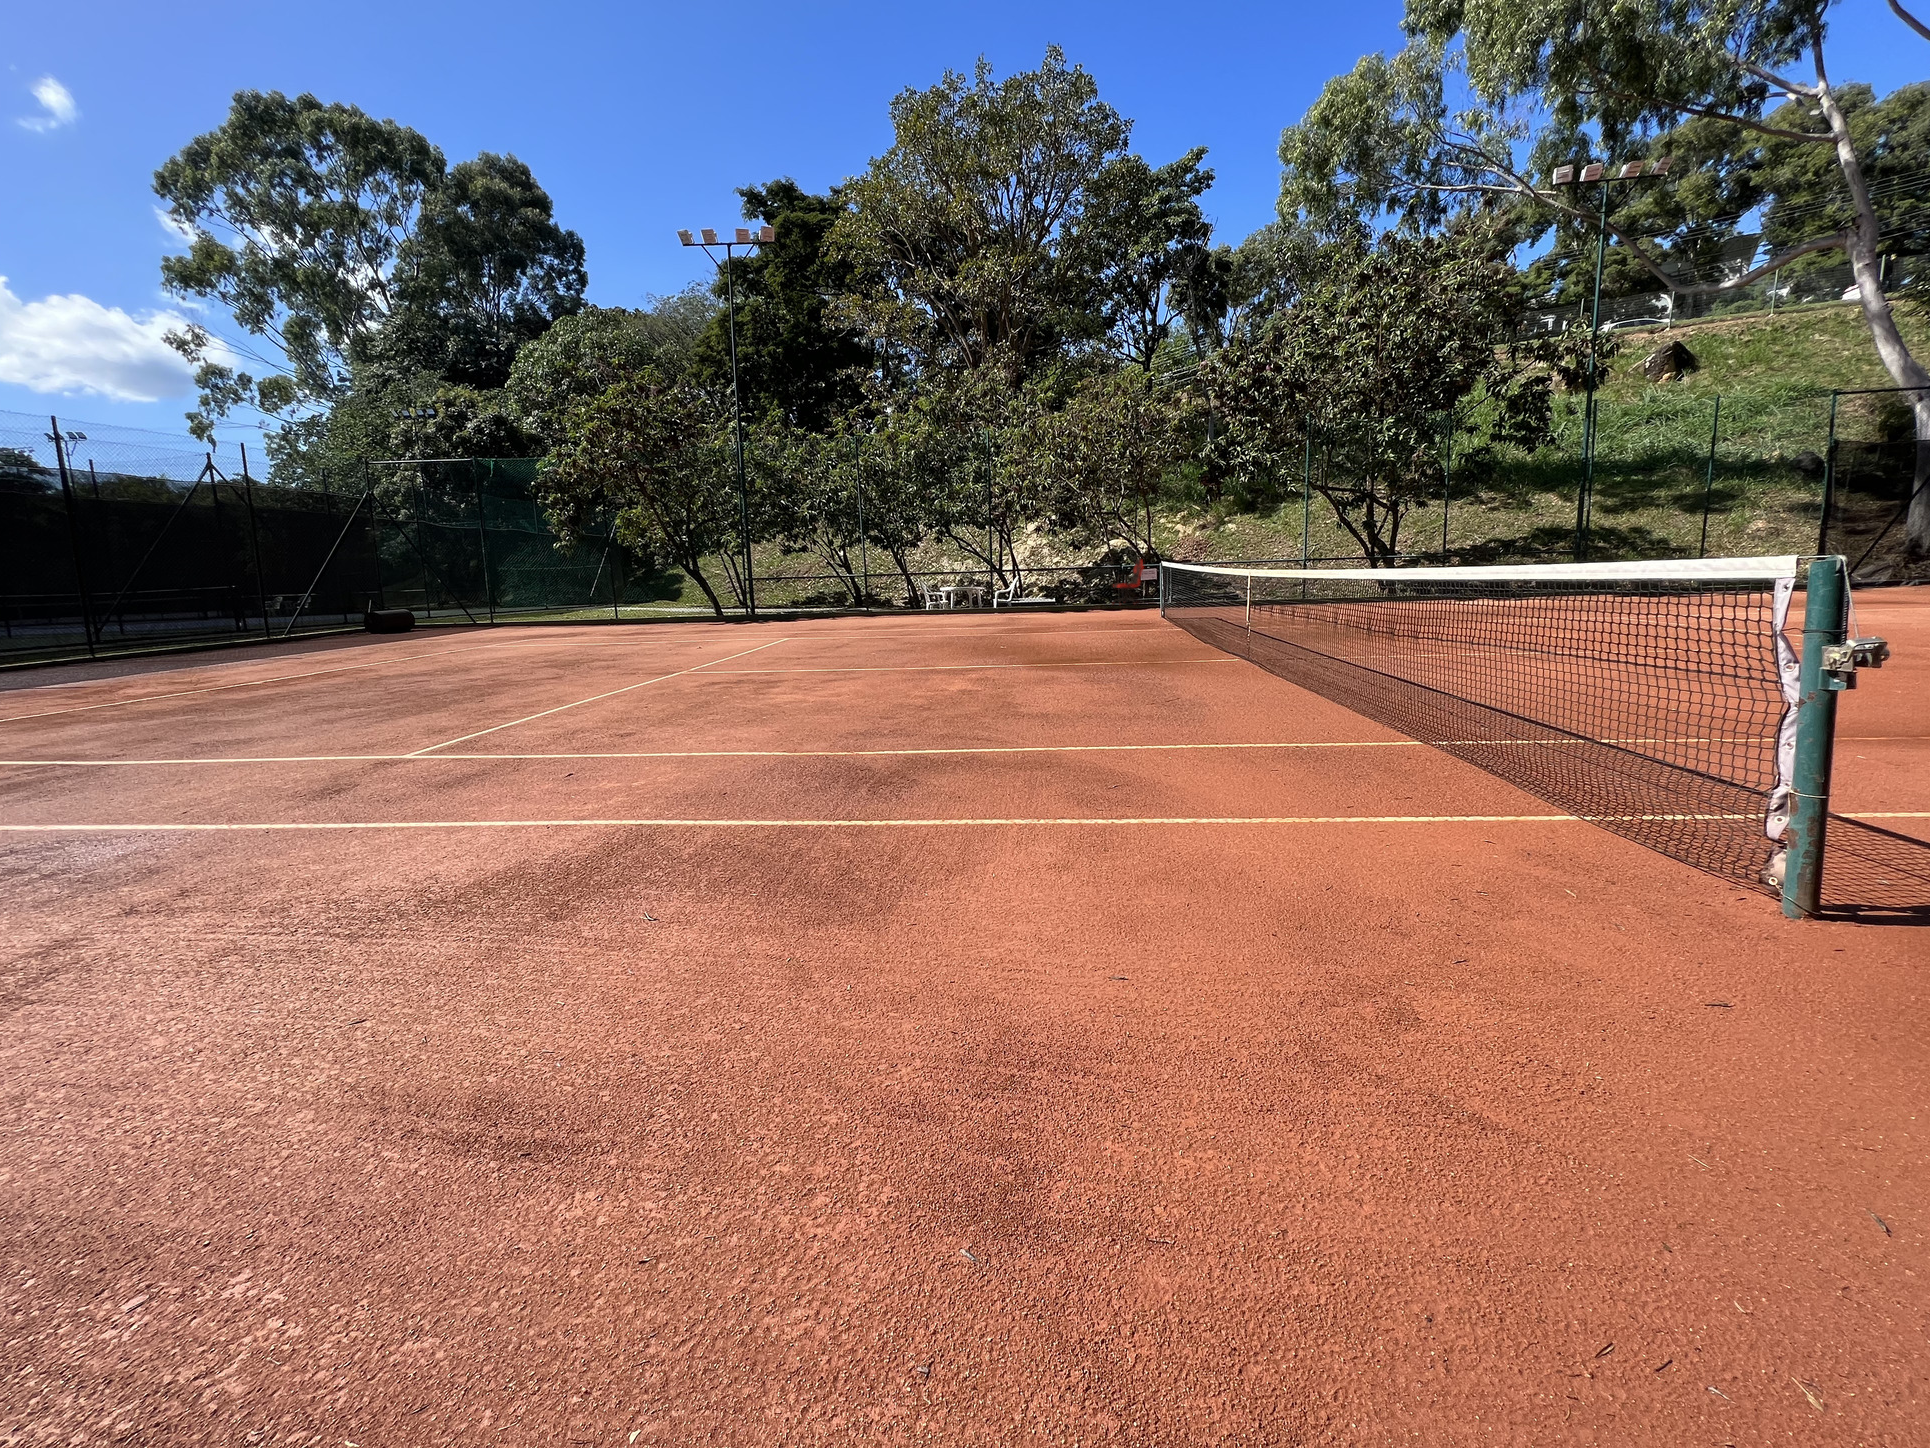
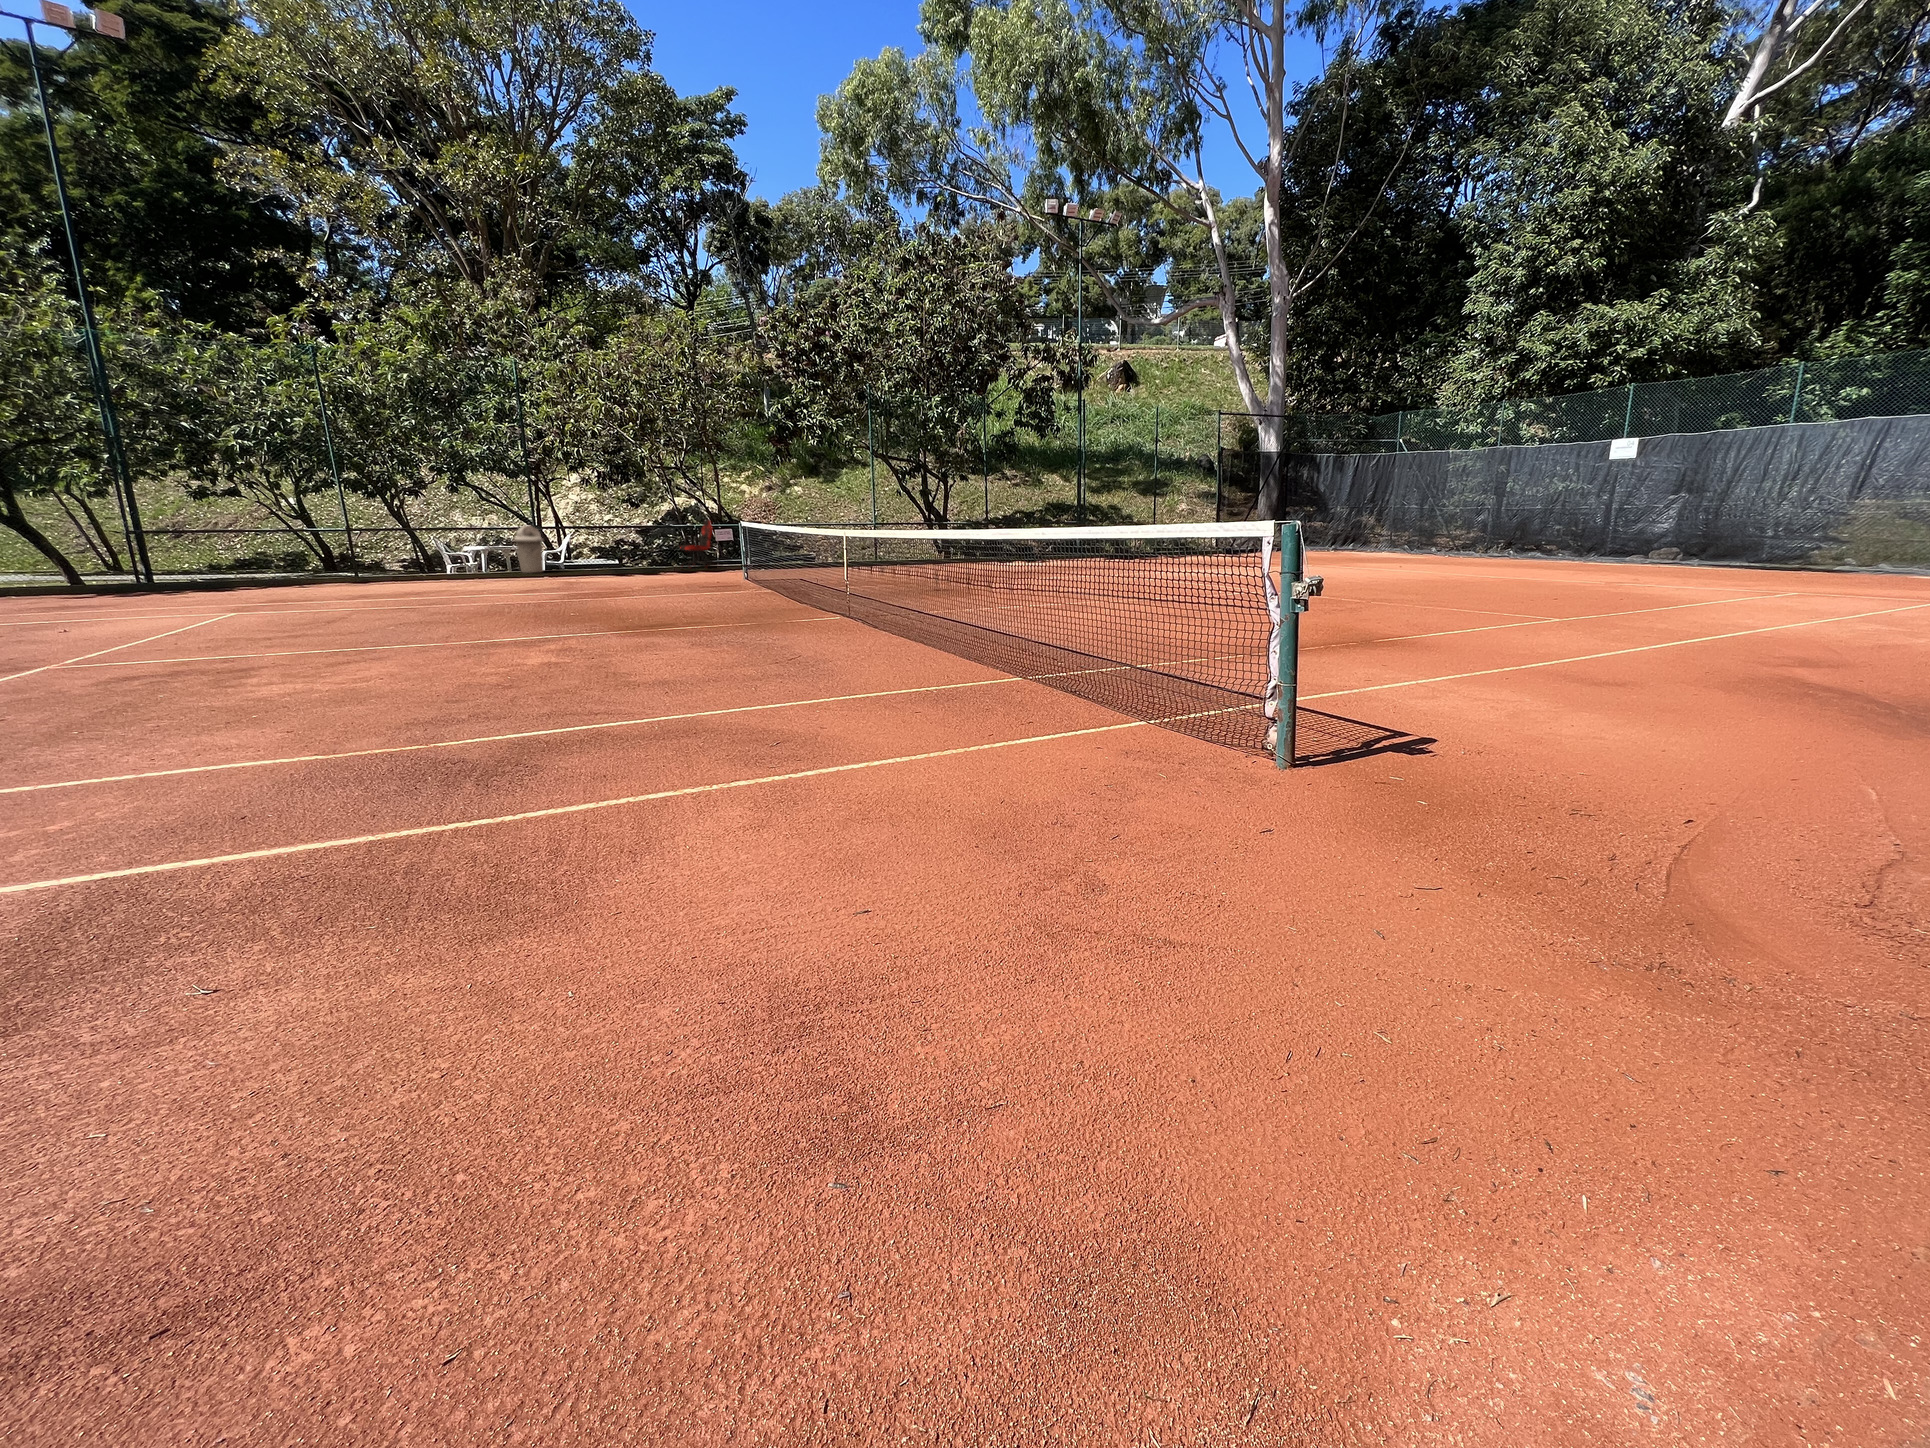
trash can: none [979,568,1002,608] -> present [514,525,544,573]

